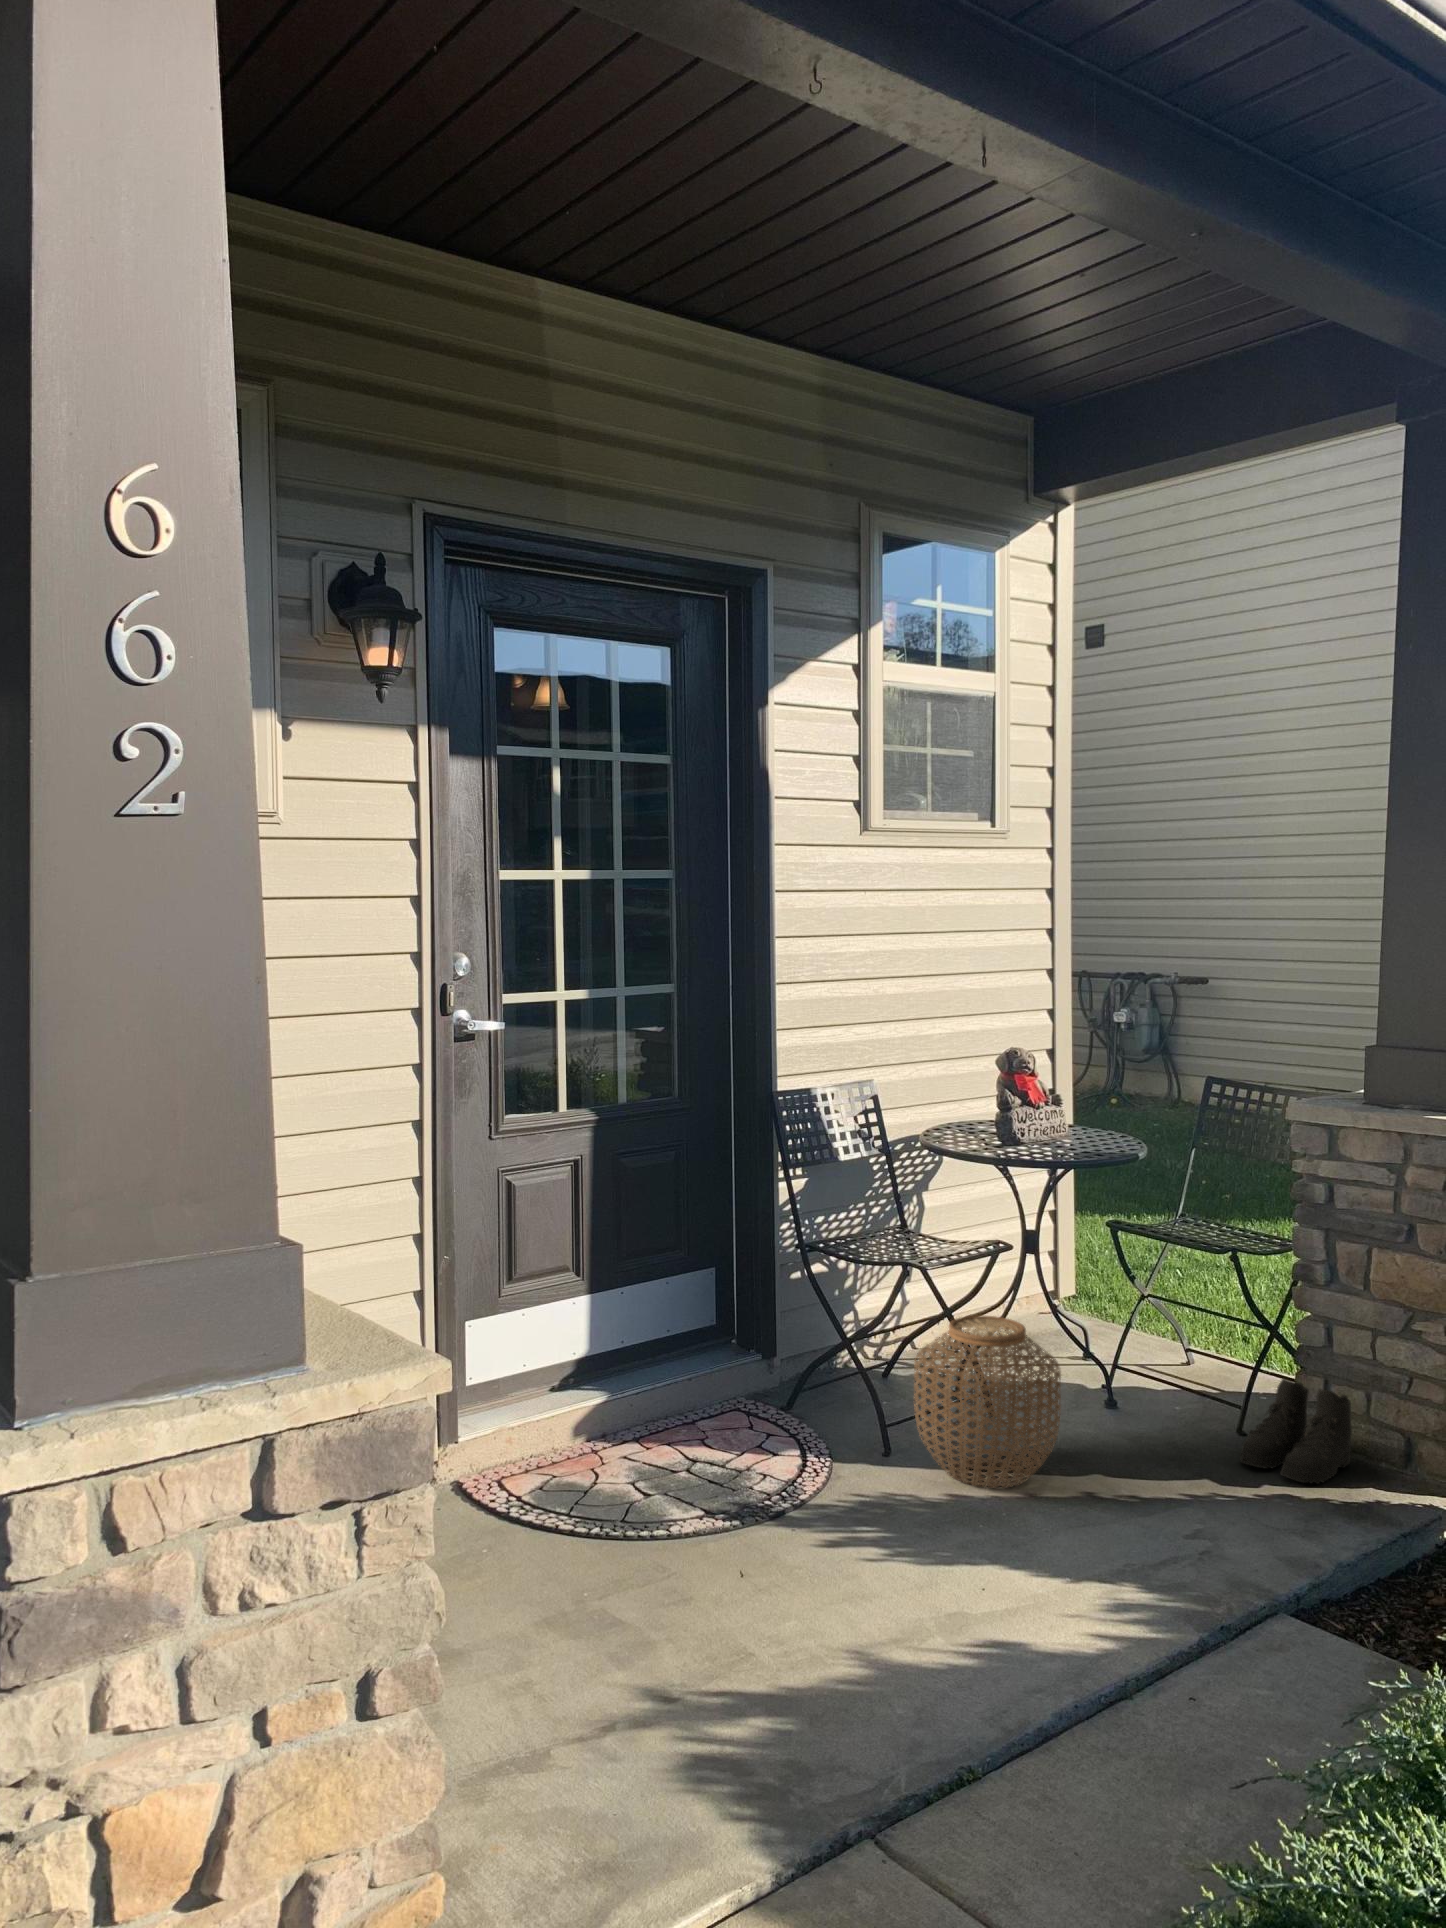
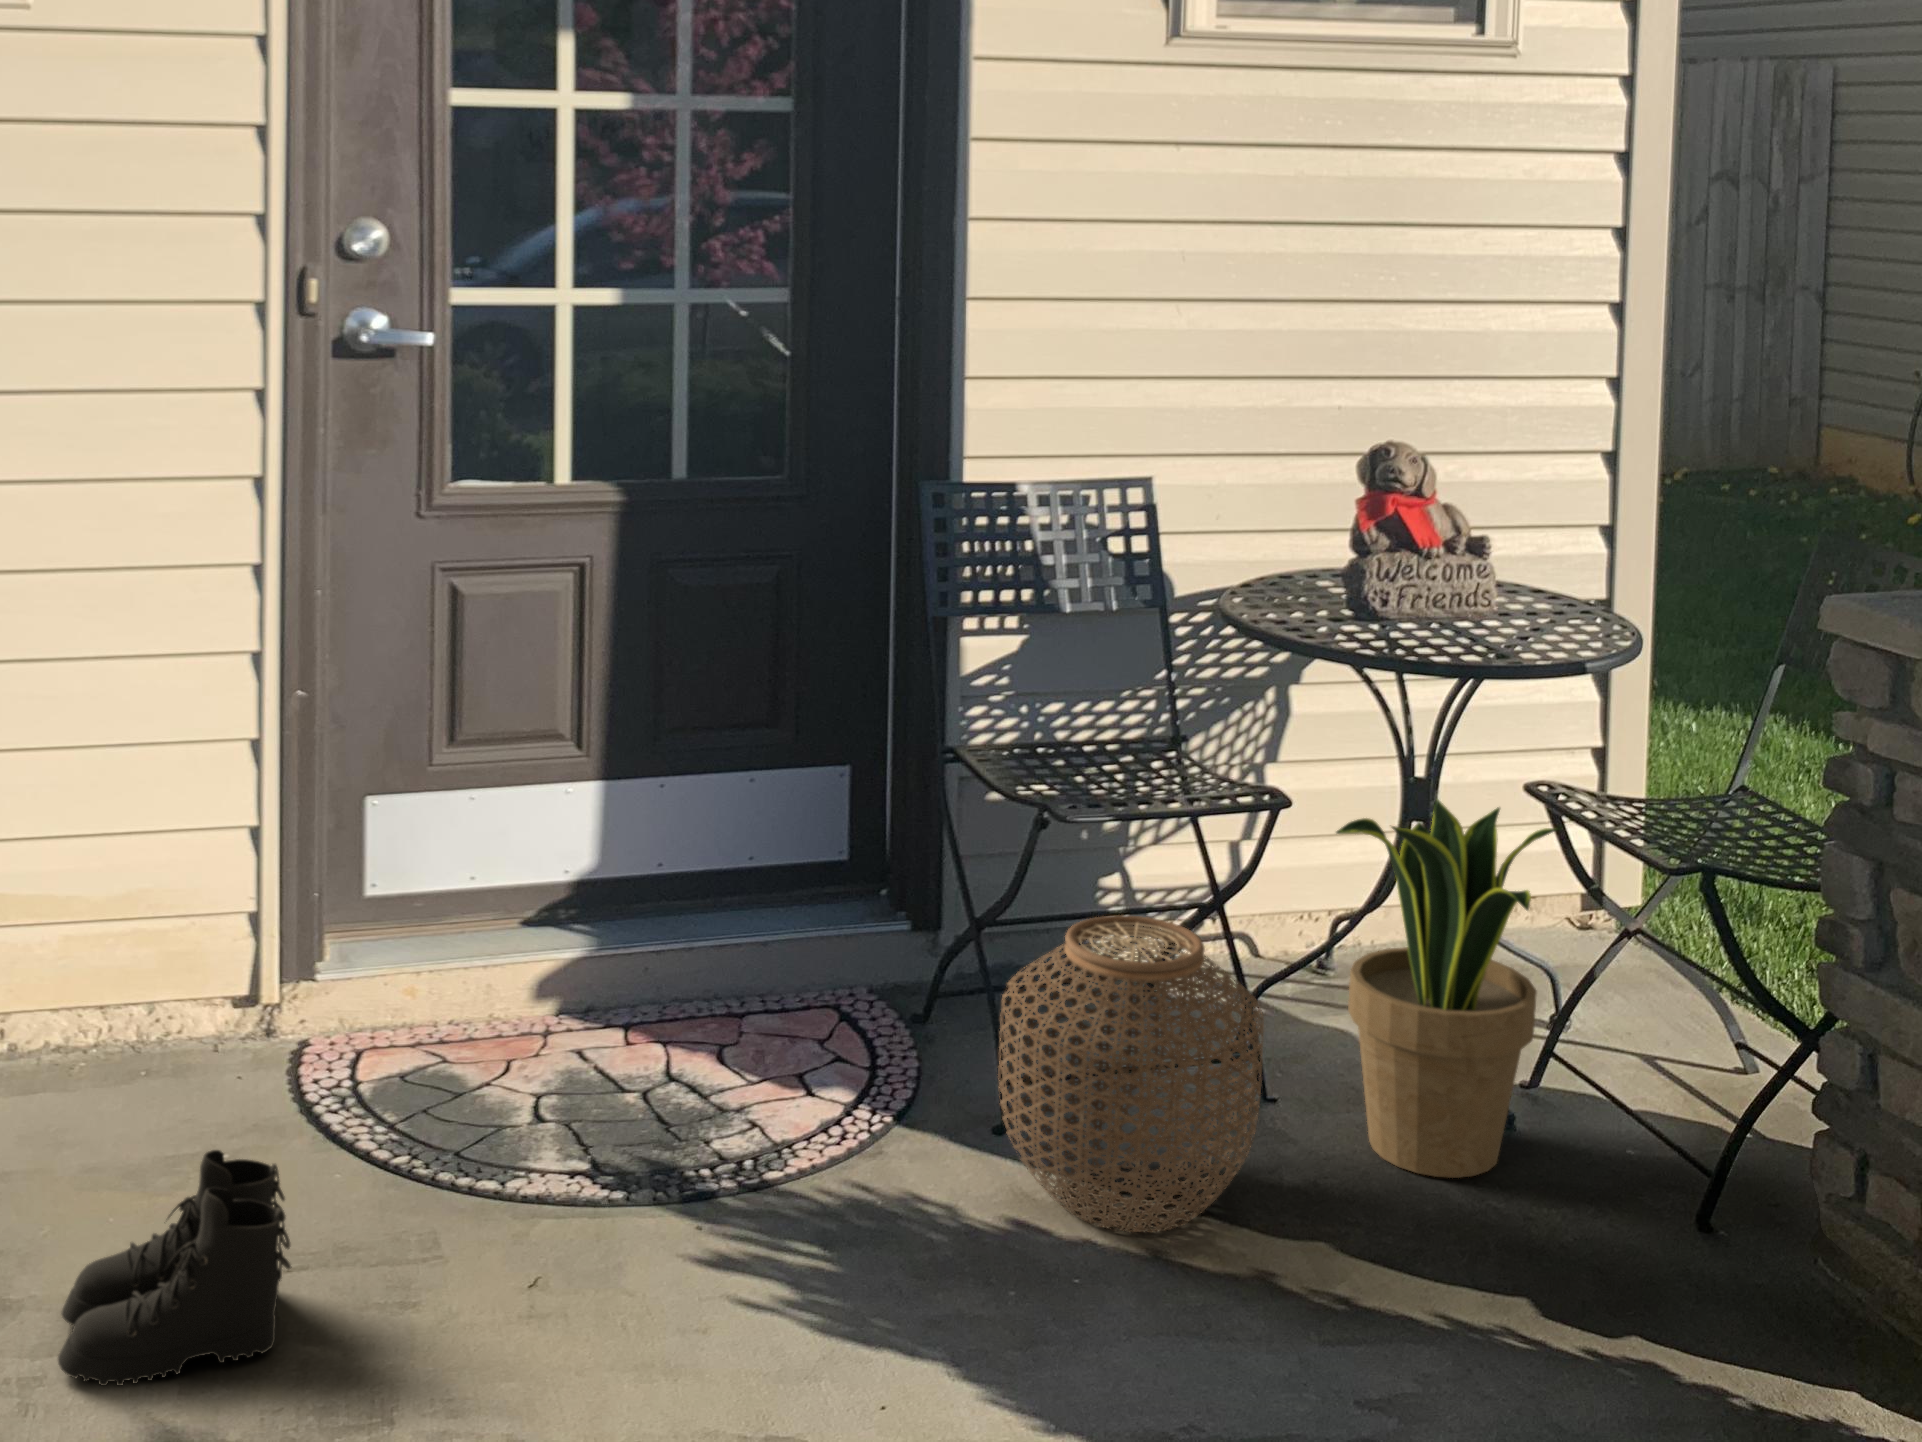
potted plant: none [1052,1232,1161,1436] -> present [1336,800,1558,1178]
boots: present [1240,1378,1352,1484] -> present [58,1150,291,1386]

